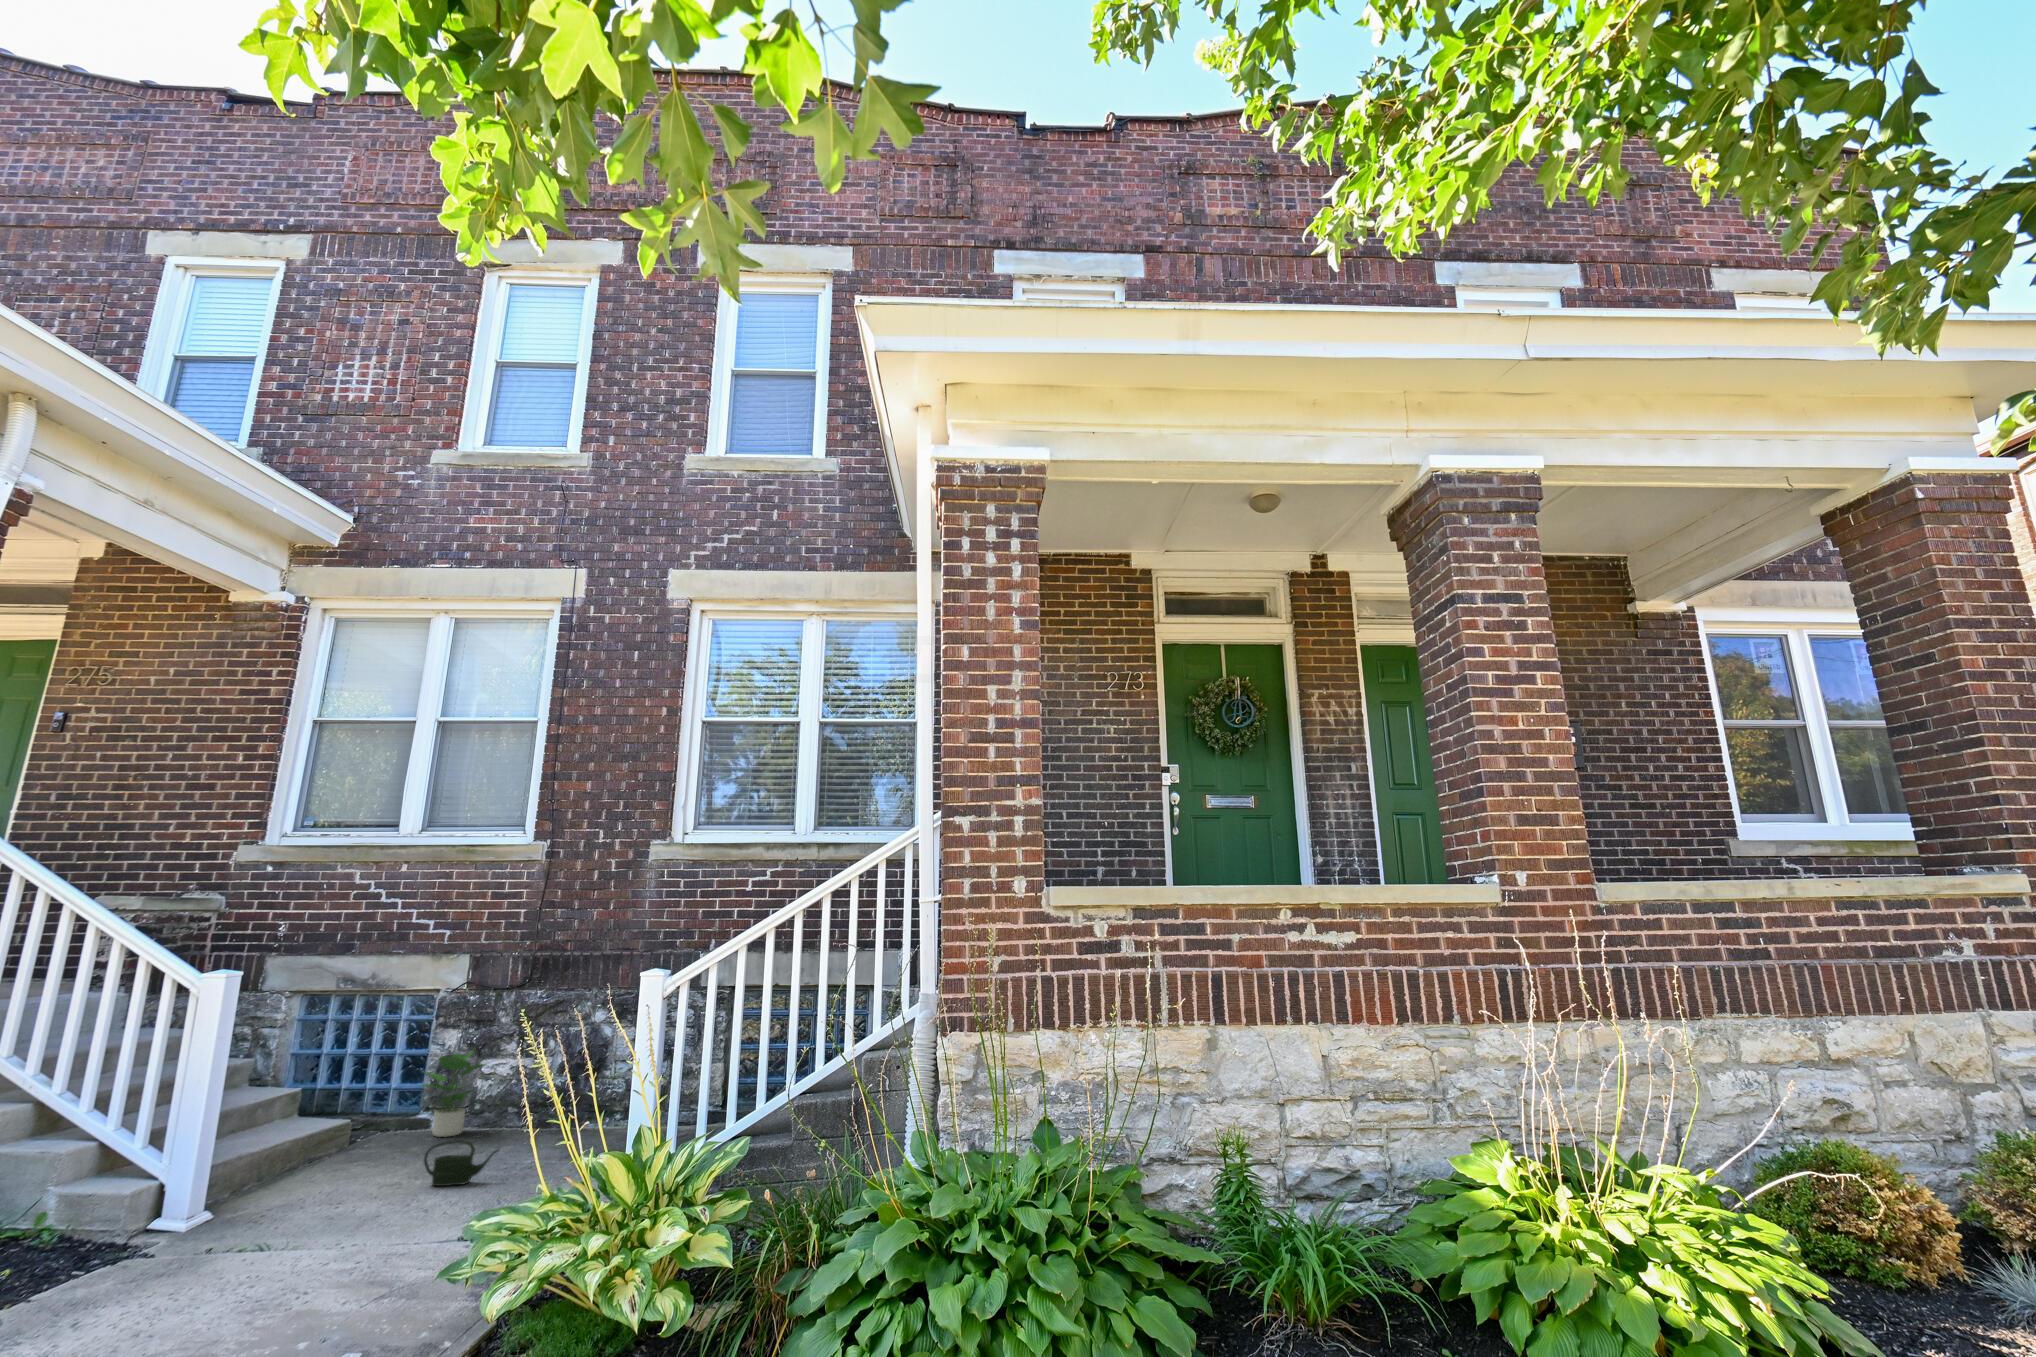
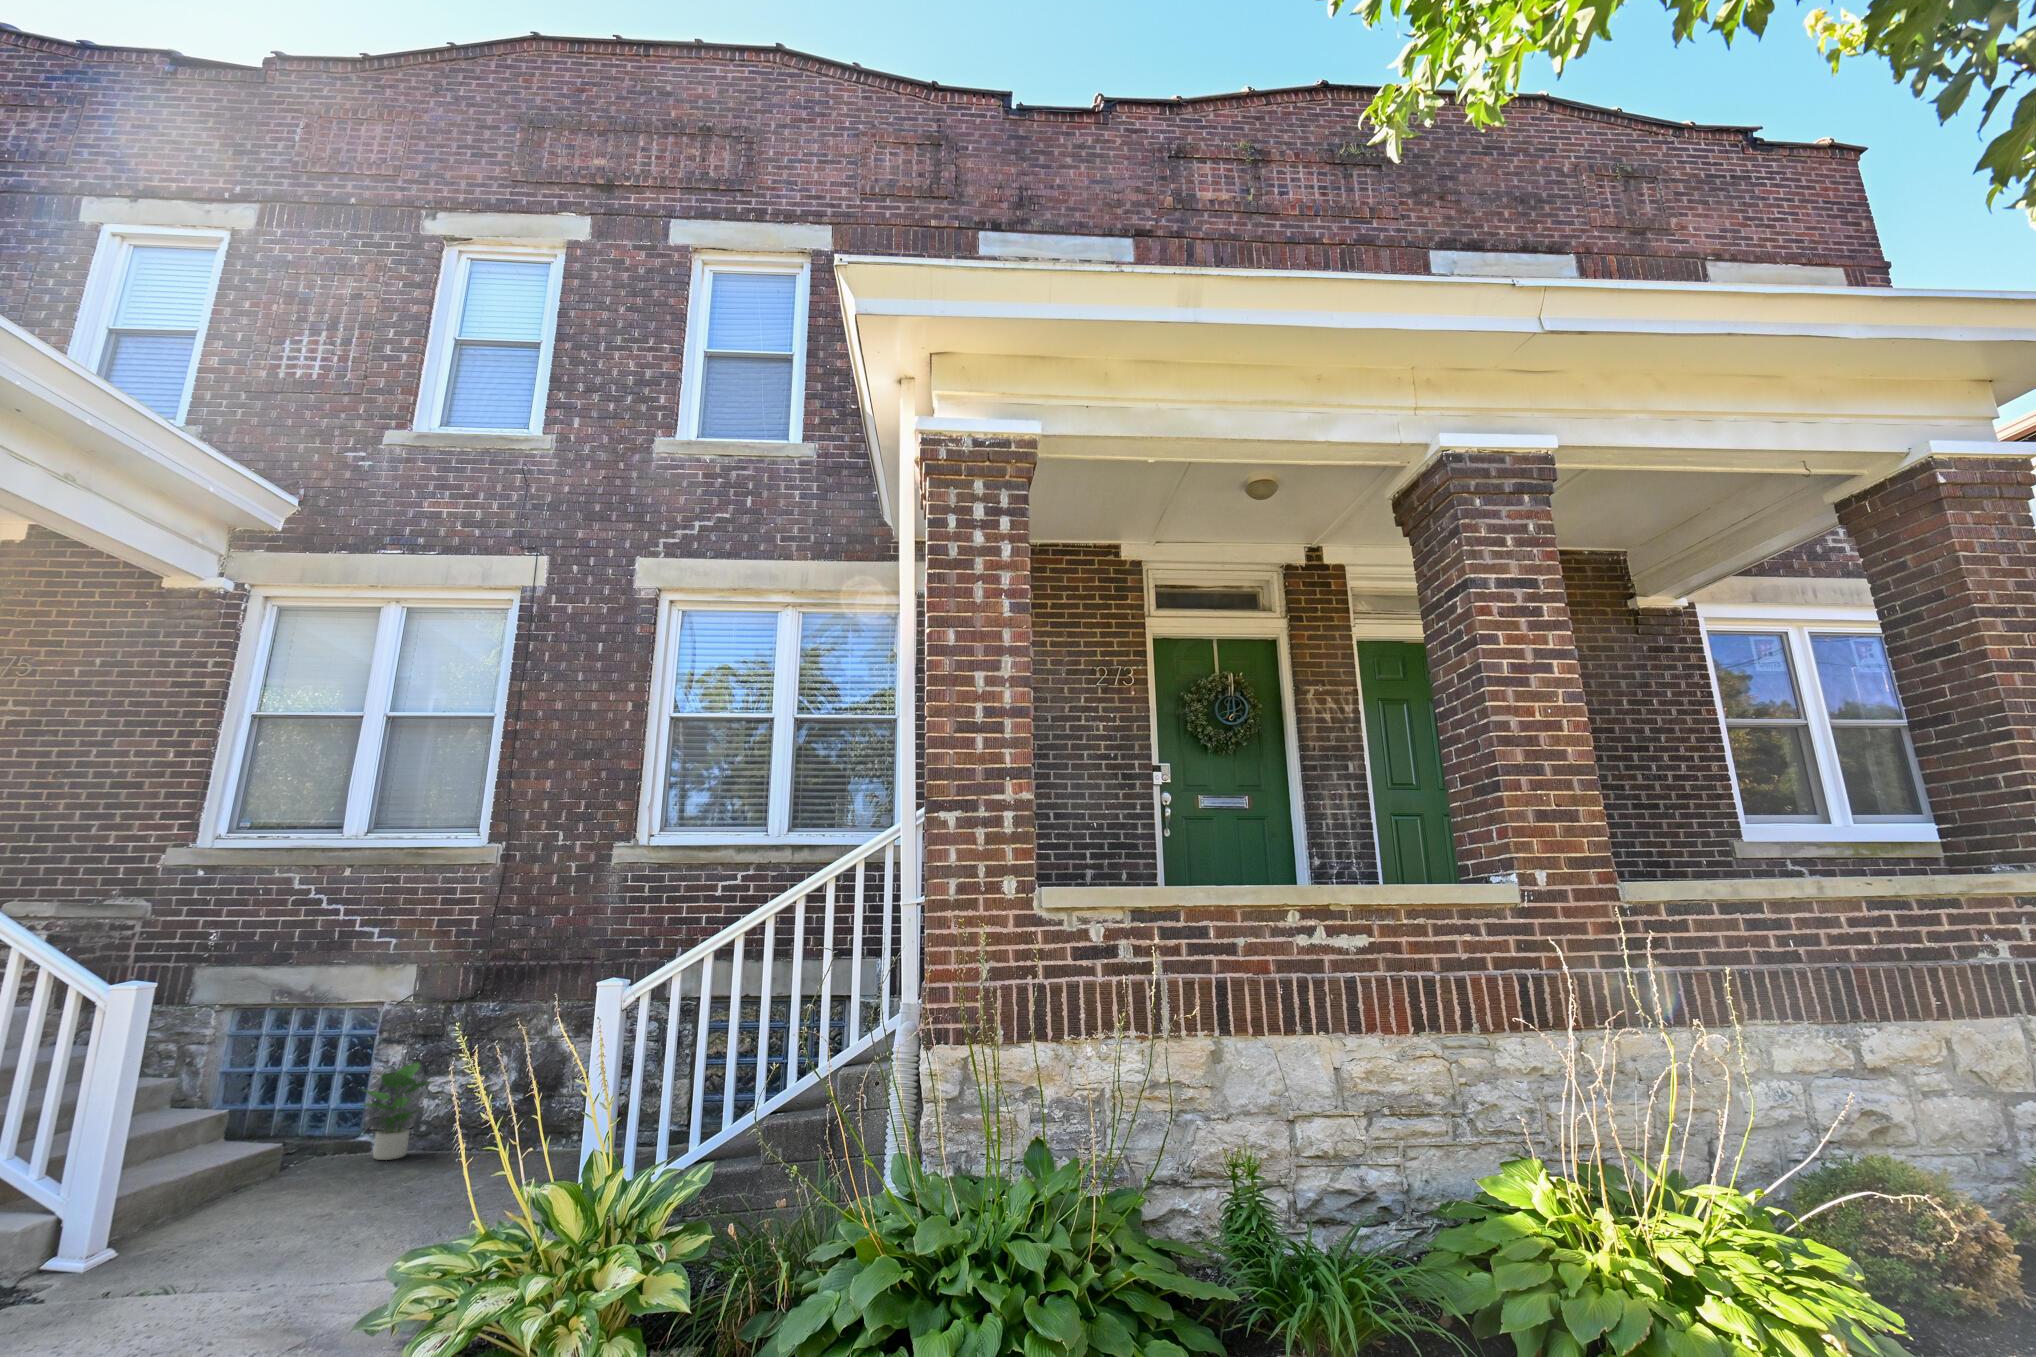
watering can: present [424,1140,499,1186] -> none [358,1165,443,1216]

